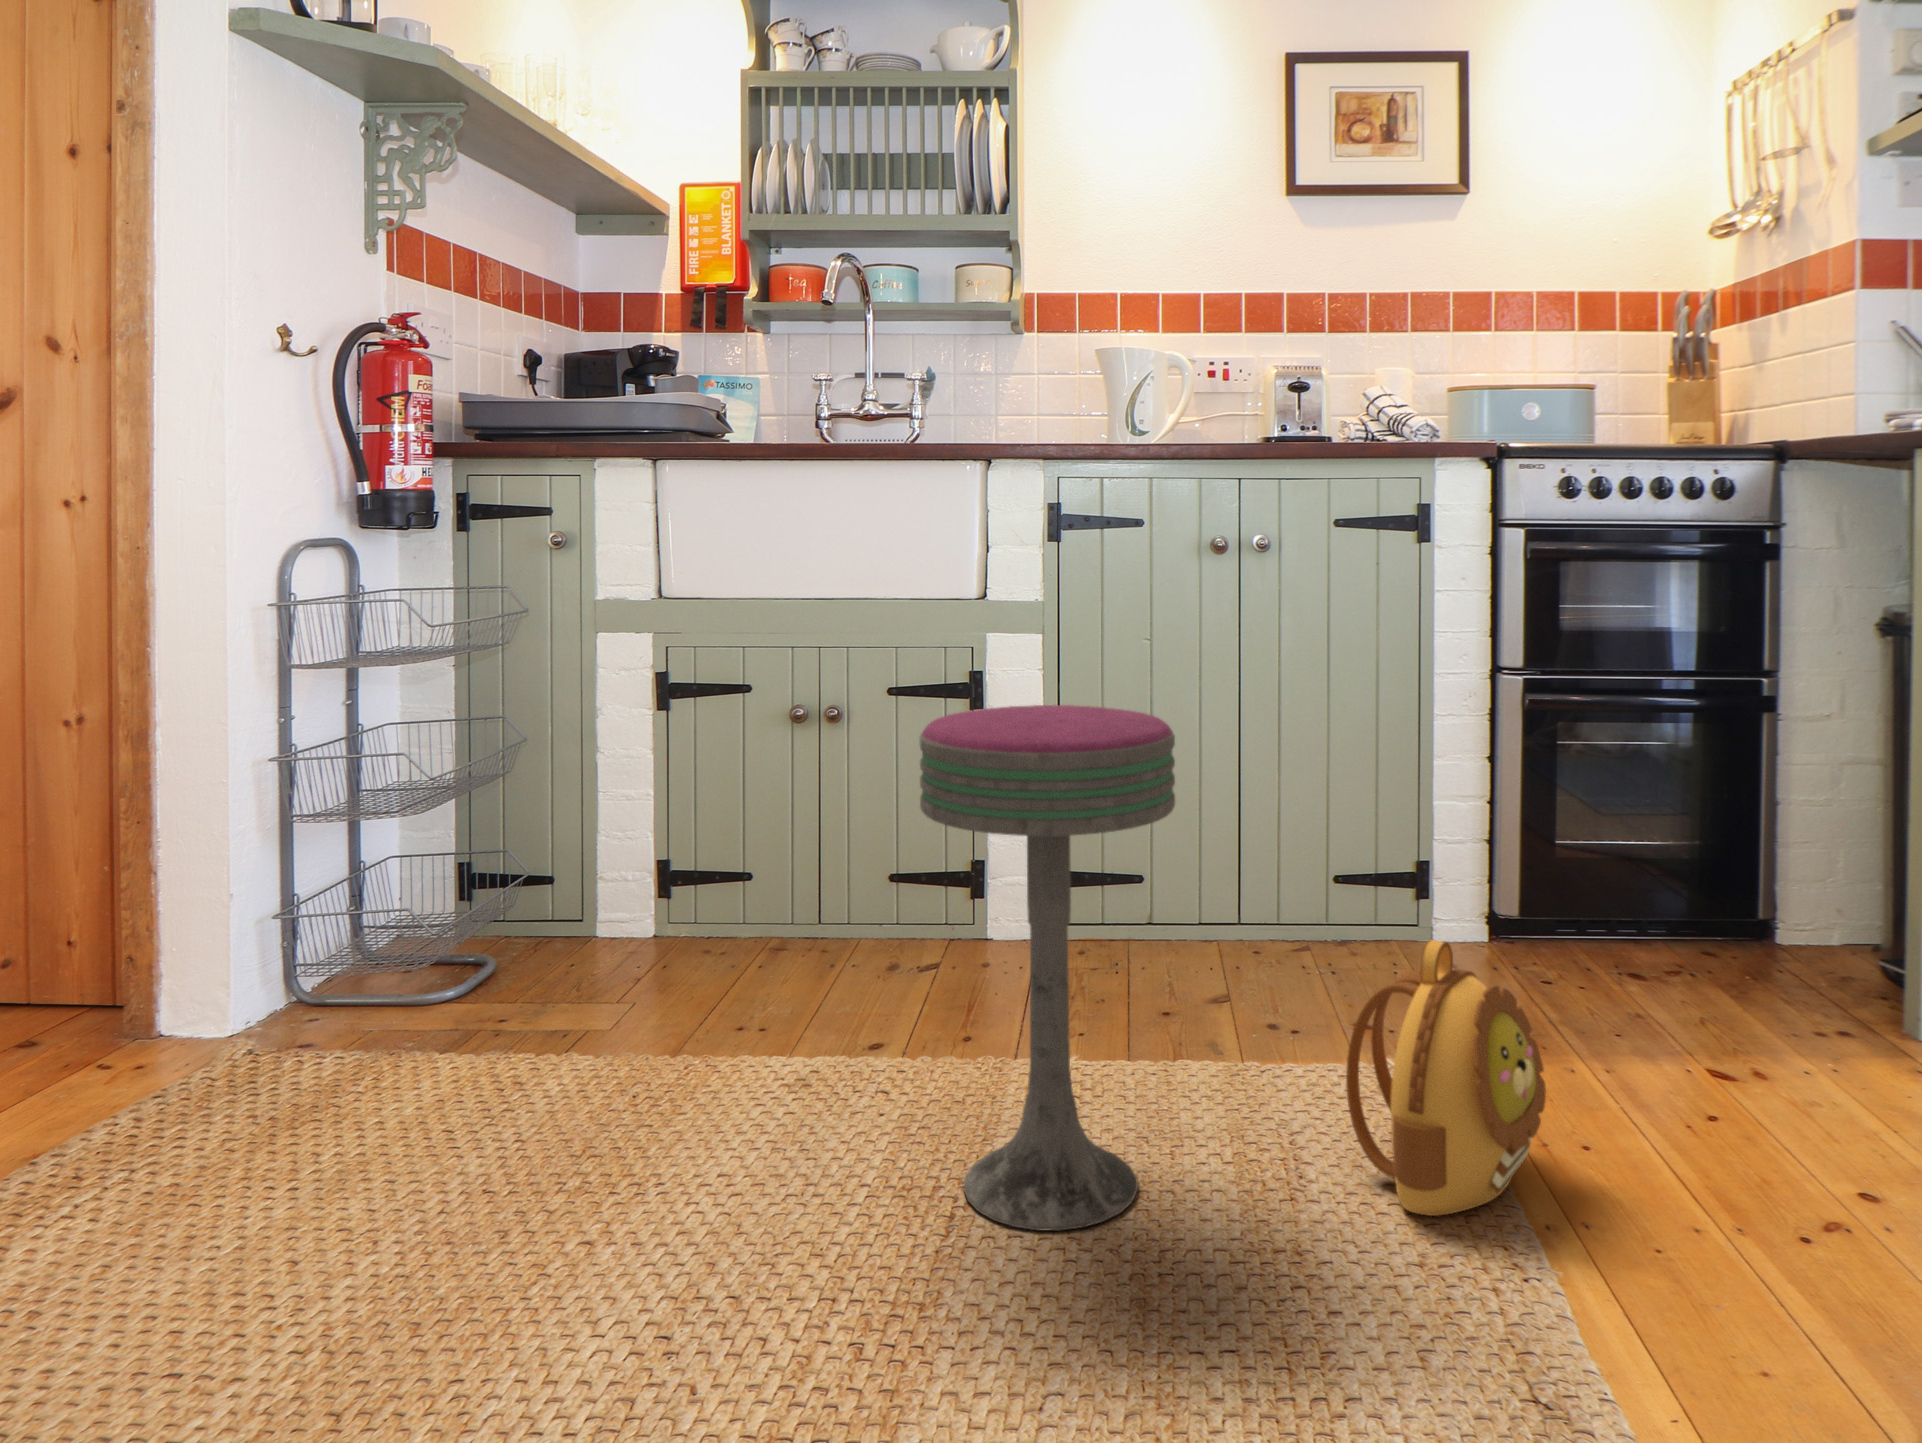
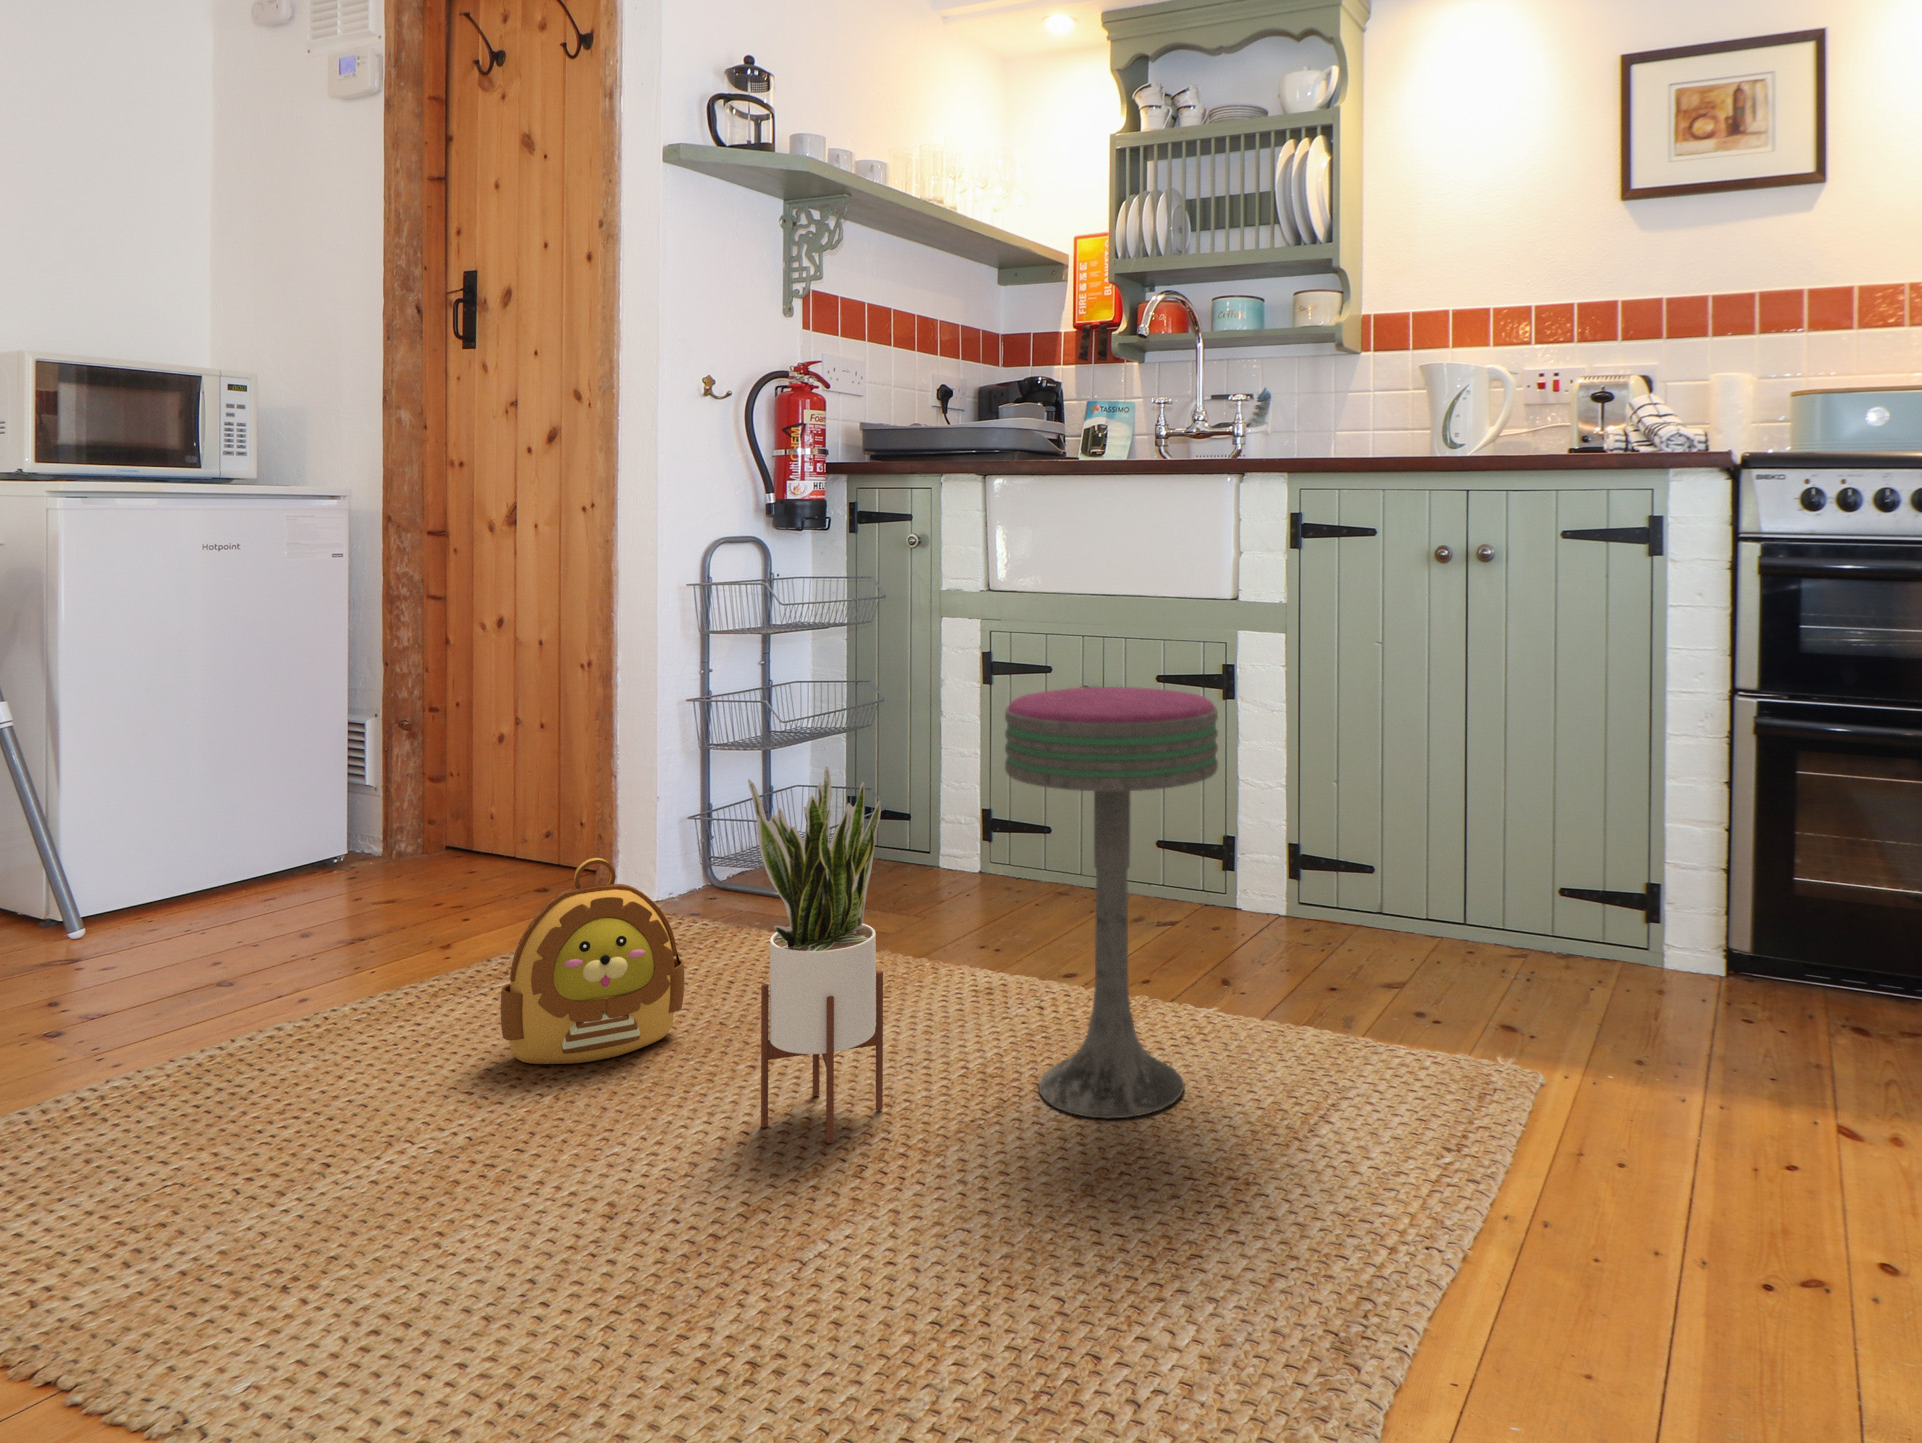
potted plant: none [665,837,808,1342] -> present [748,767,883,1143]
backpack: present [1346,939,1546,1216] -> present [501,857,684,1064]

